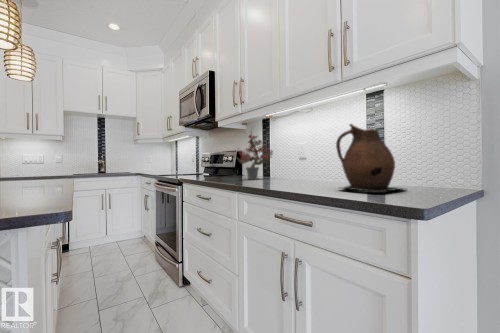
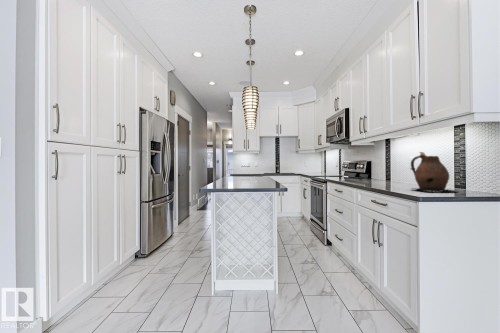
potted plant: present [238,134,273,180] -> none [359,146,392,182]

